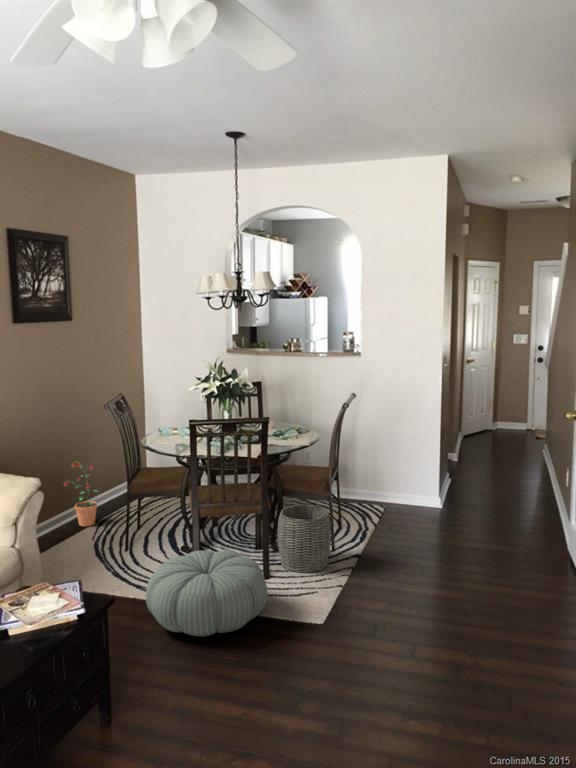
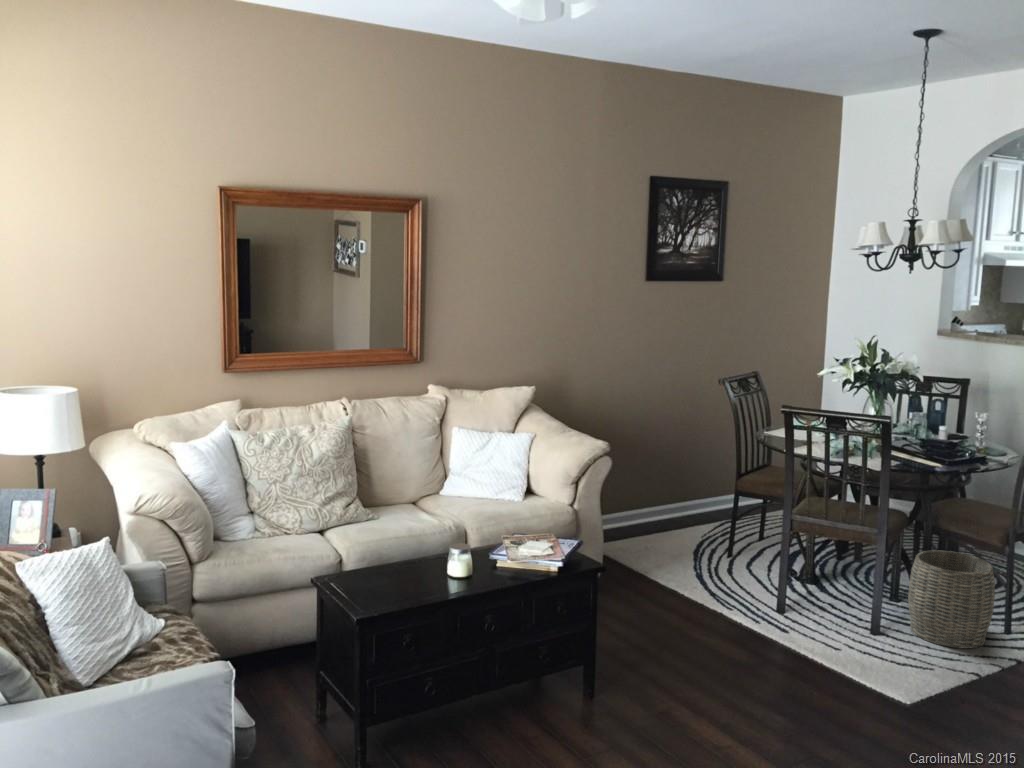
potted plant: present [64,462,99,526] -> none [687,447,729,525]
pouf: present [146,551,268,636] -> none [693,566,846,668]

